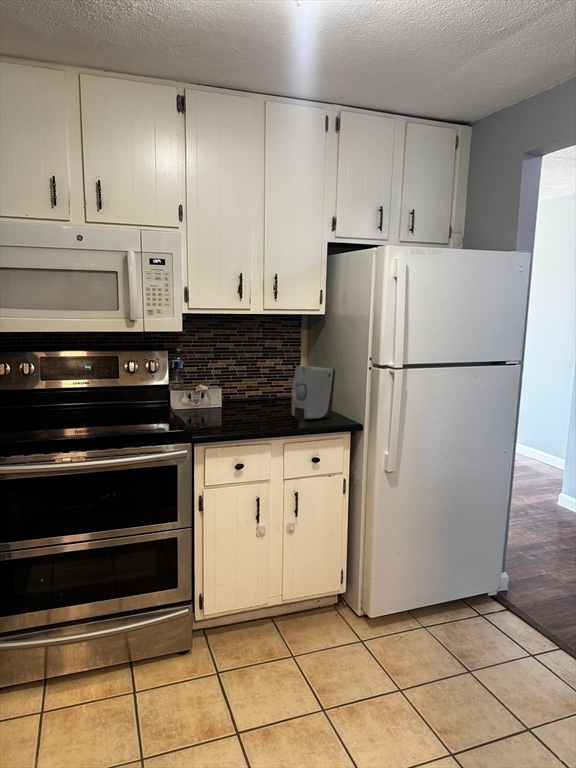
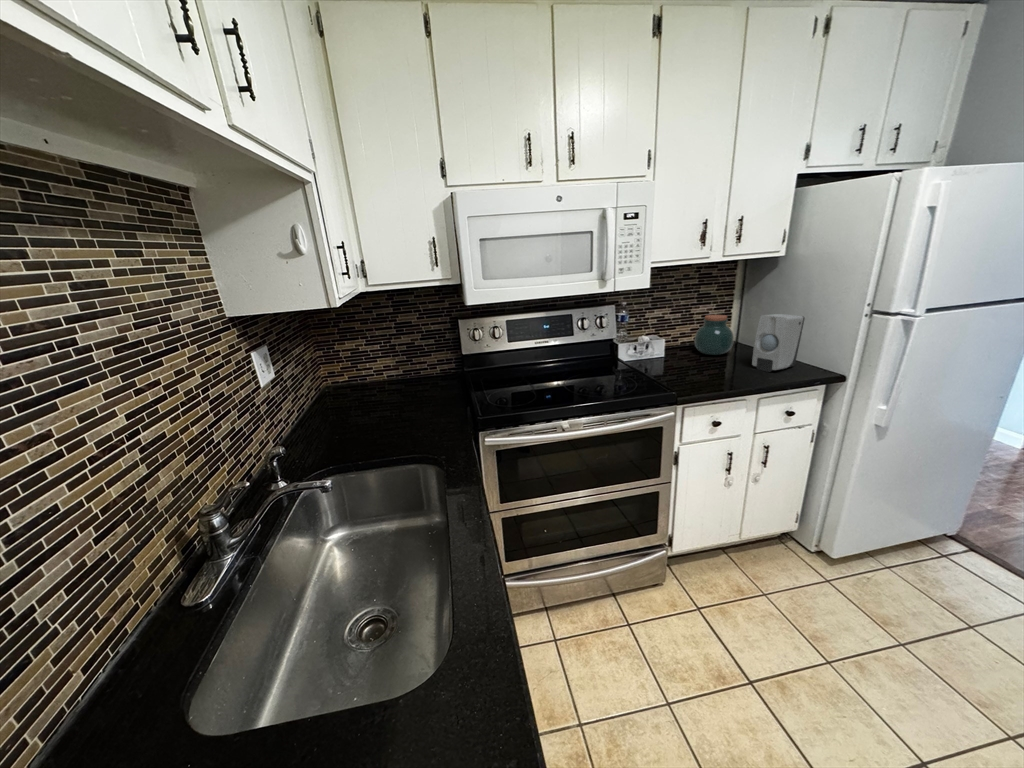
jar: none [254,367,289,407] -> present [695,315,734,355]

